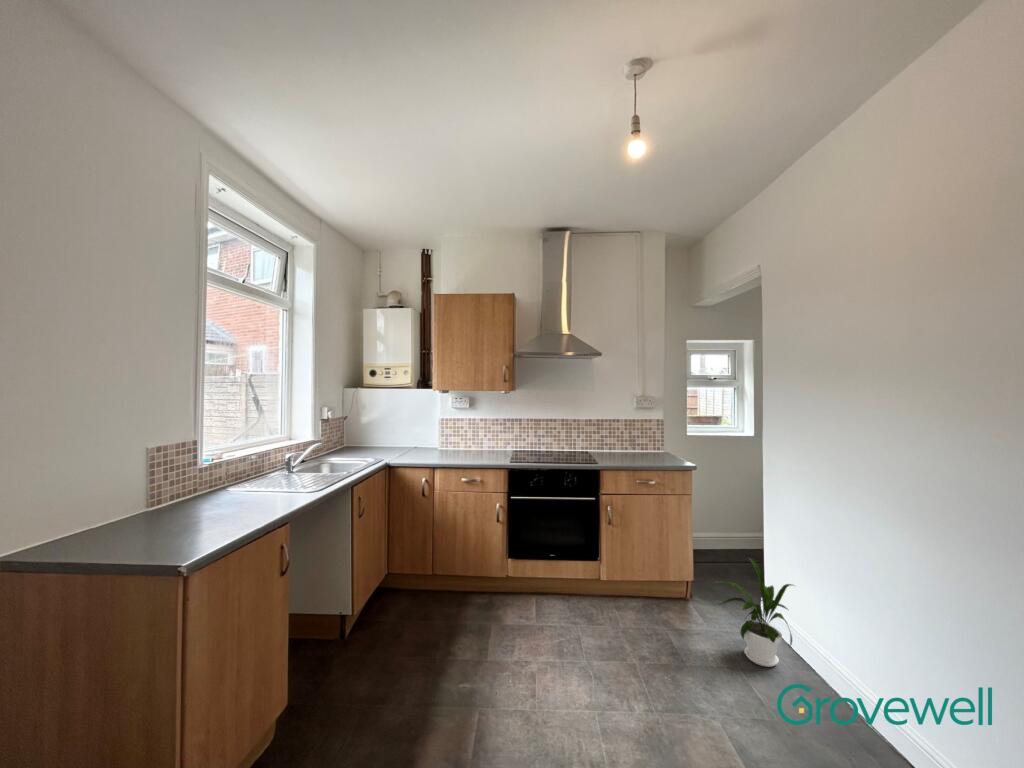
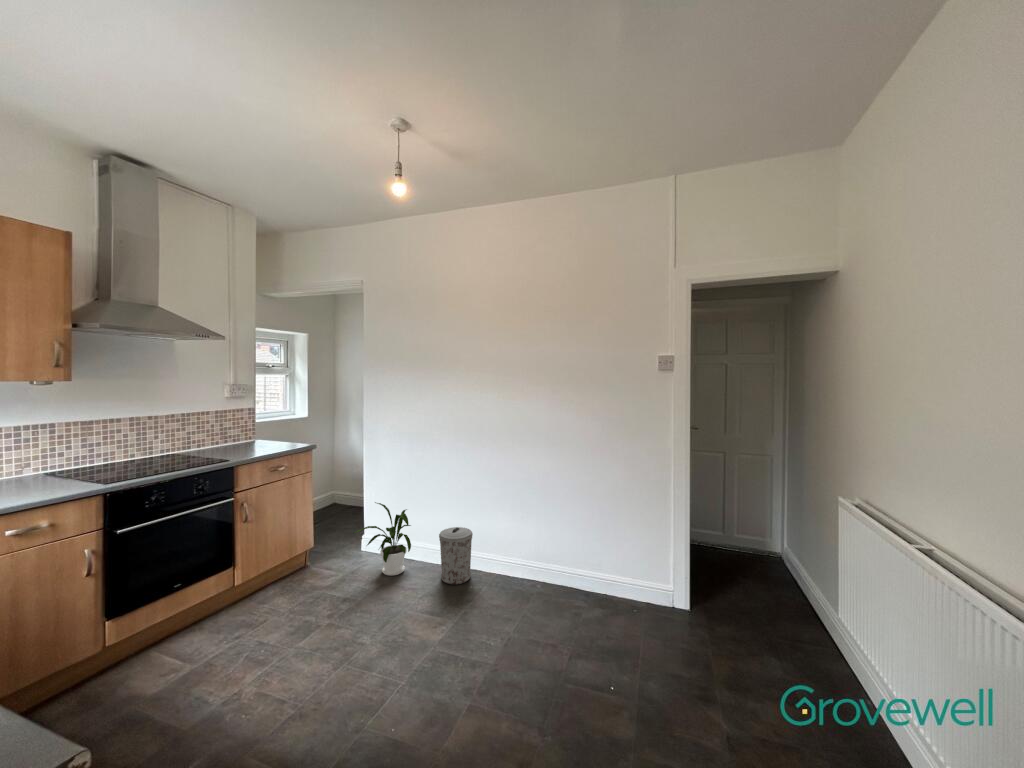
trash can: none [810,641,879,748] -> present [439,527,473,584]

